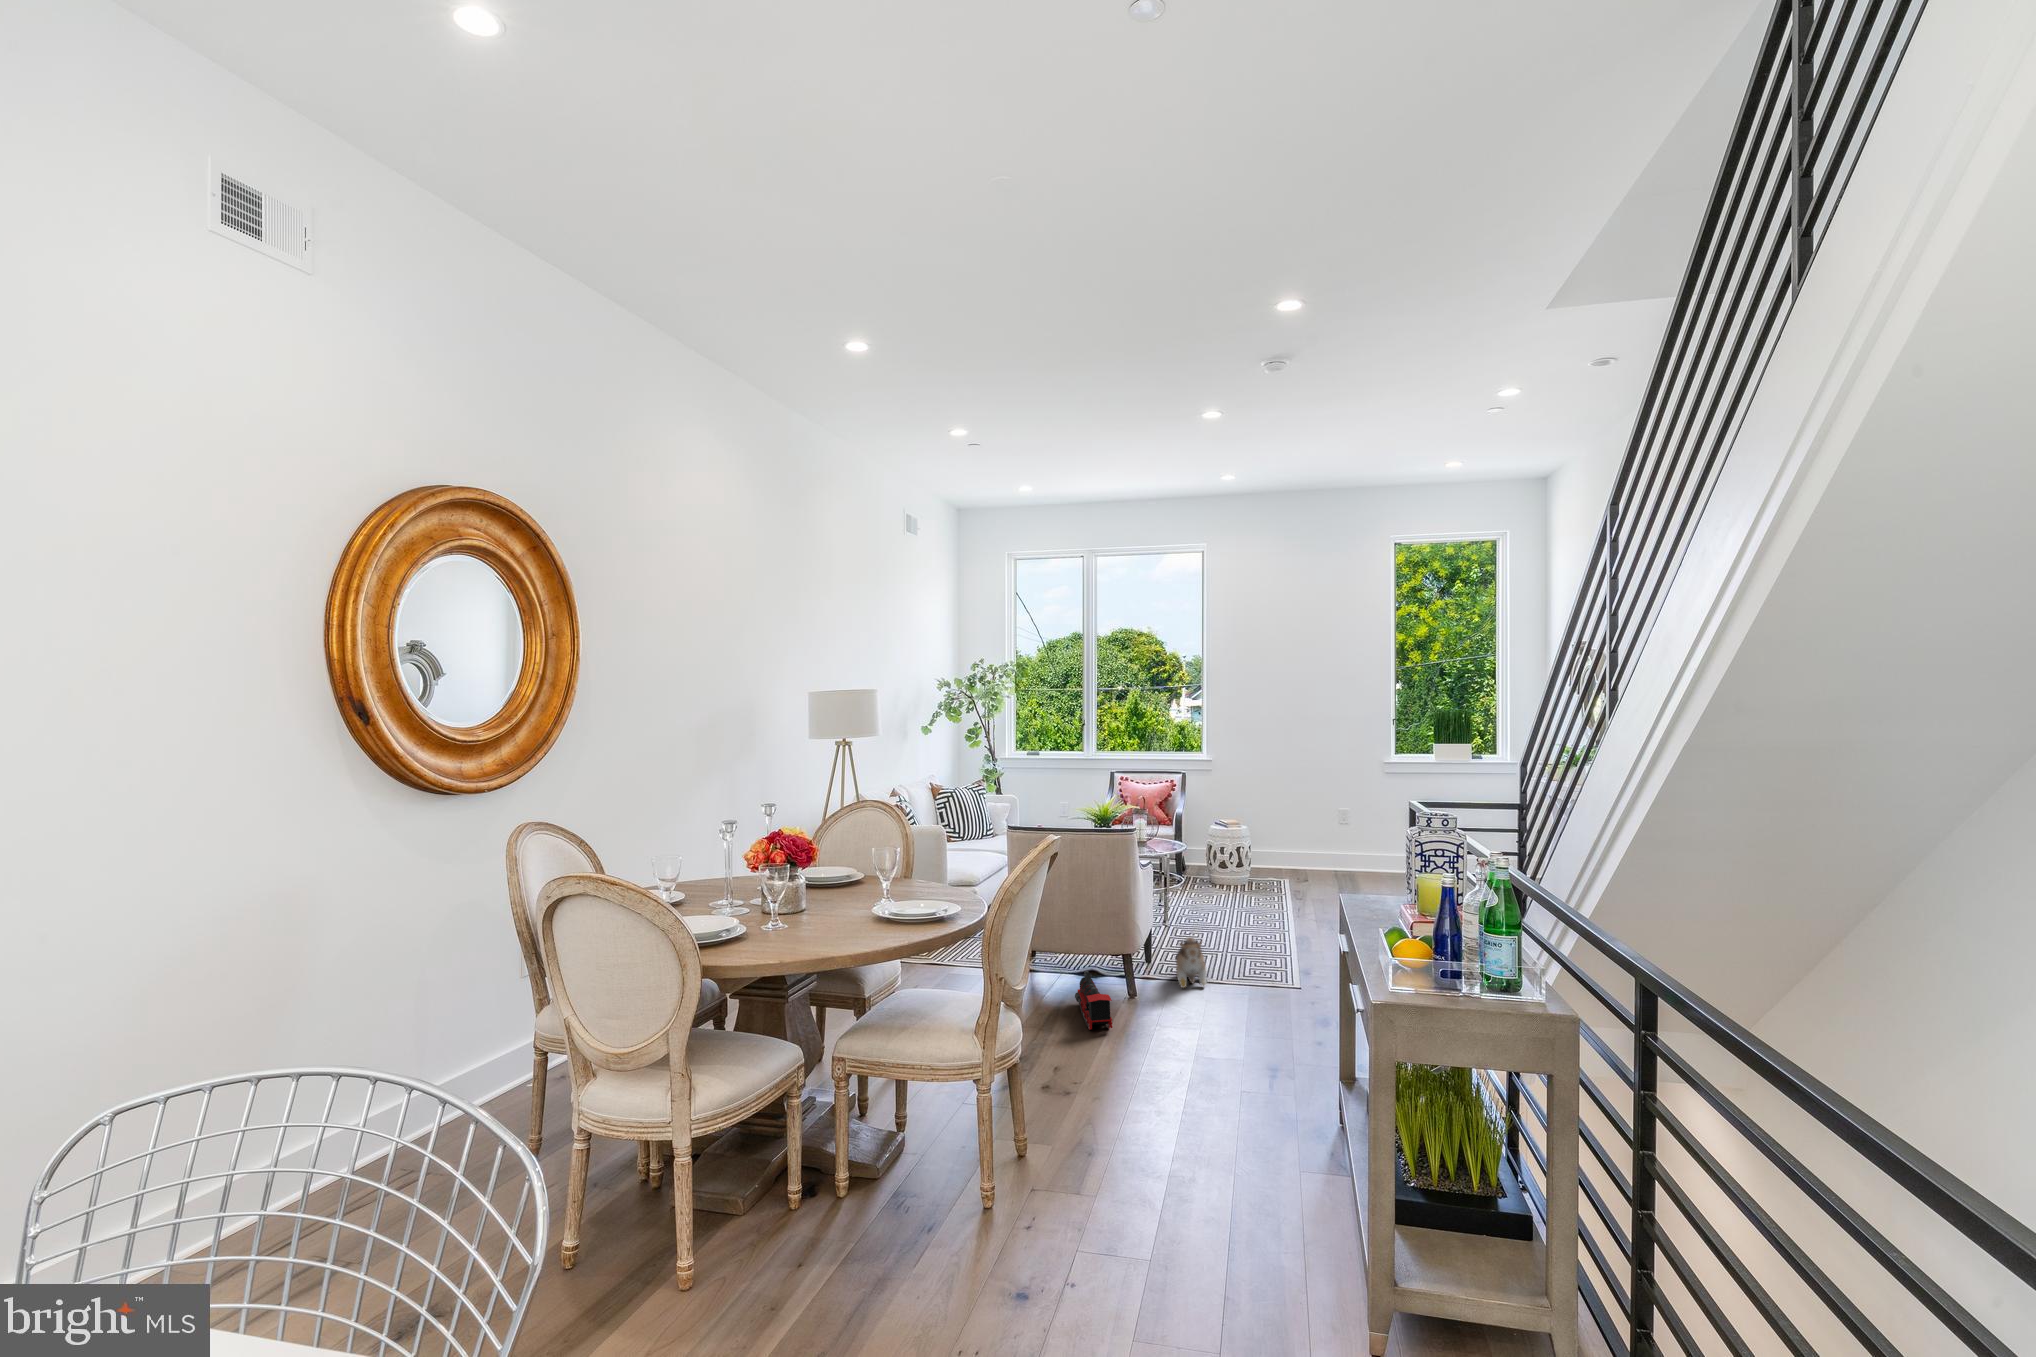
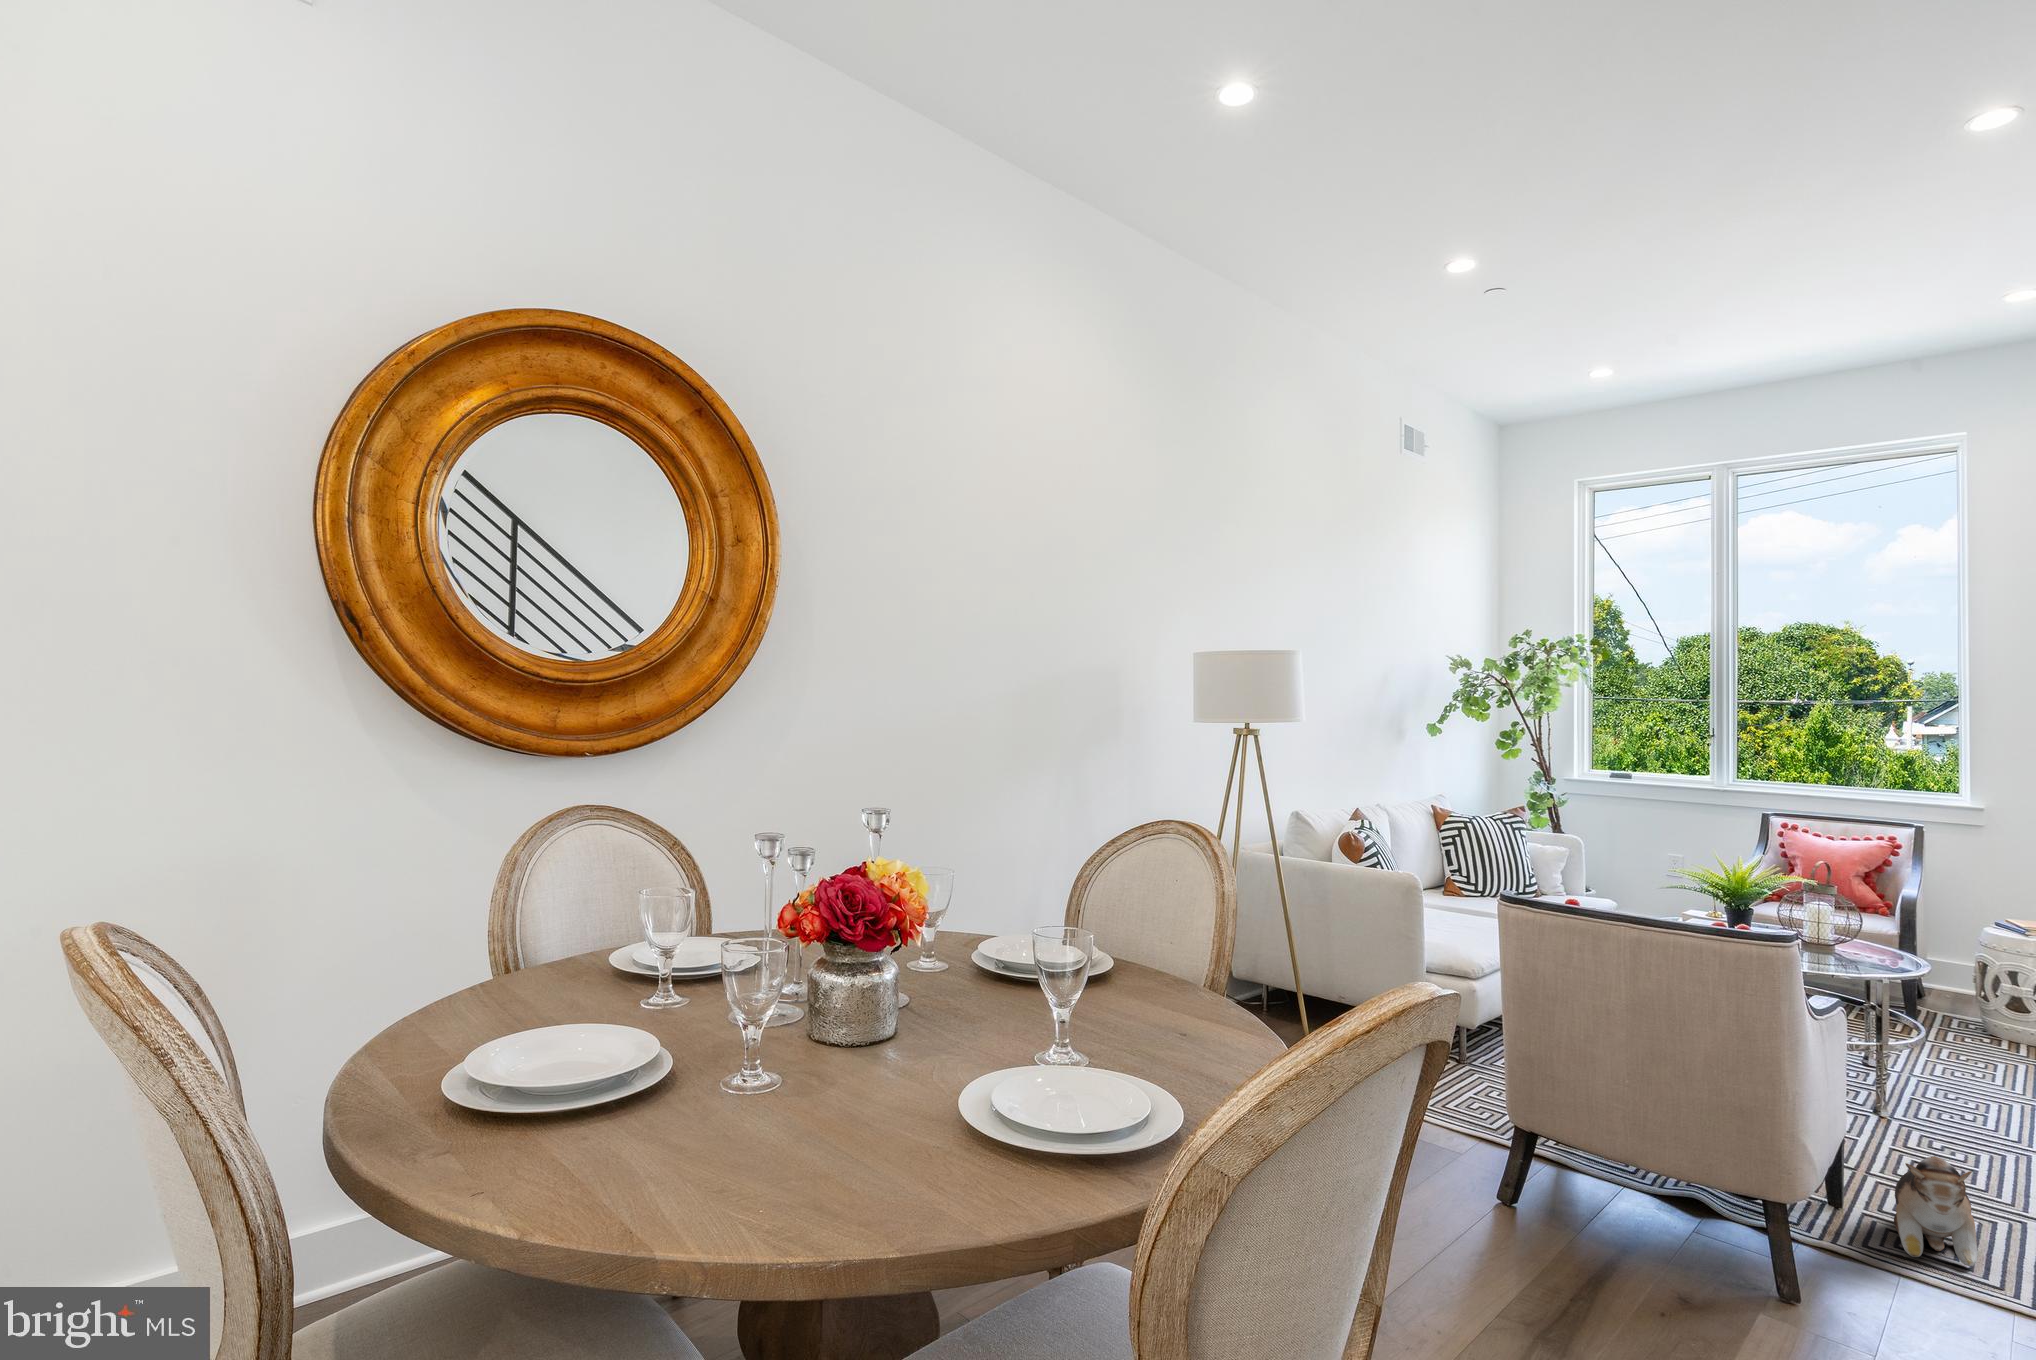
toy train: present [1075,971,1113,1030] -> none [1651,1171,1732,1308]

